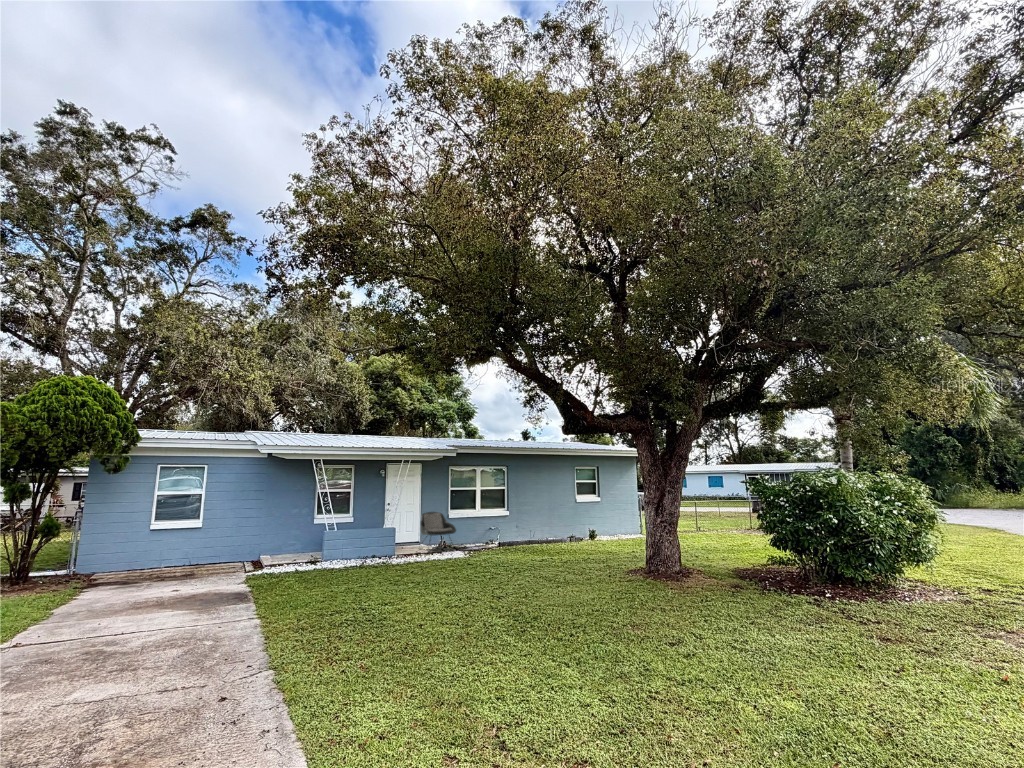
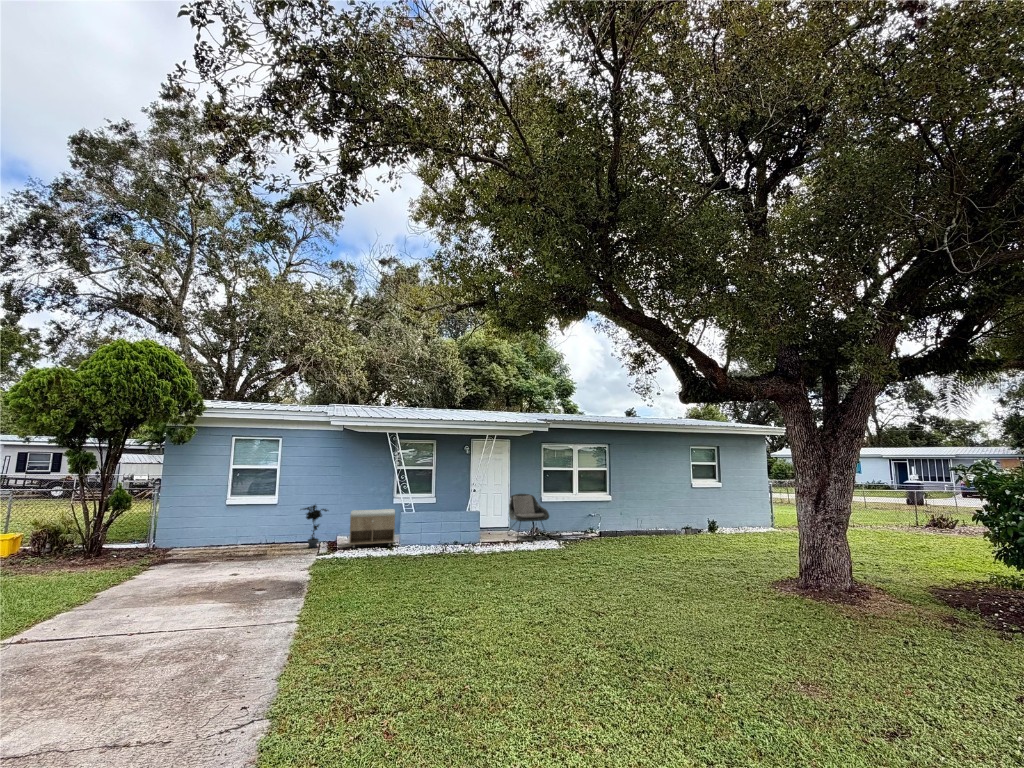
potted plant: none [226,525,255,567] -> present [303,505,328,548]
storage bench: none [273,529,318,565] -> present [349,509,395,547]

